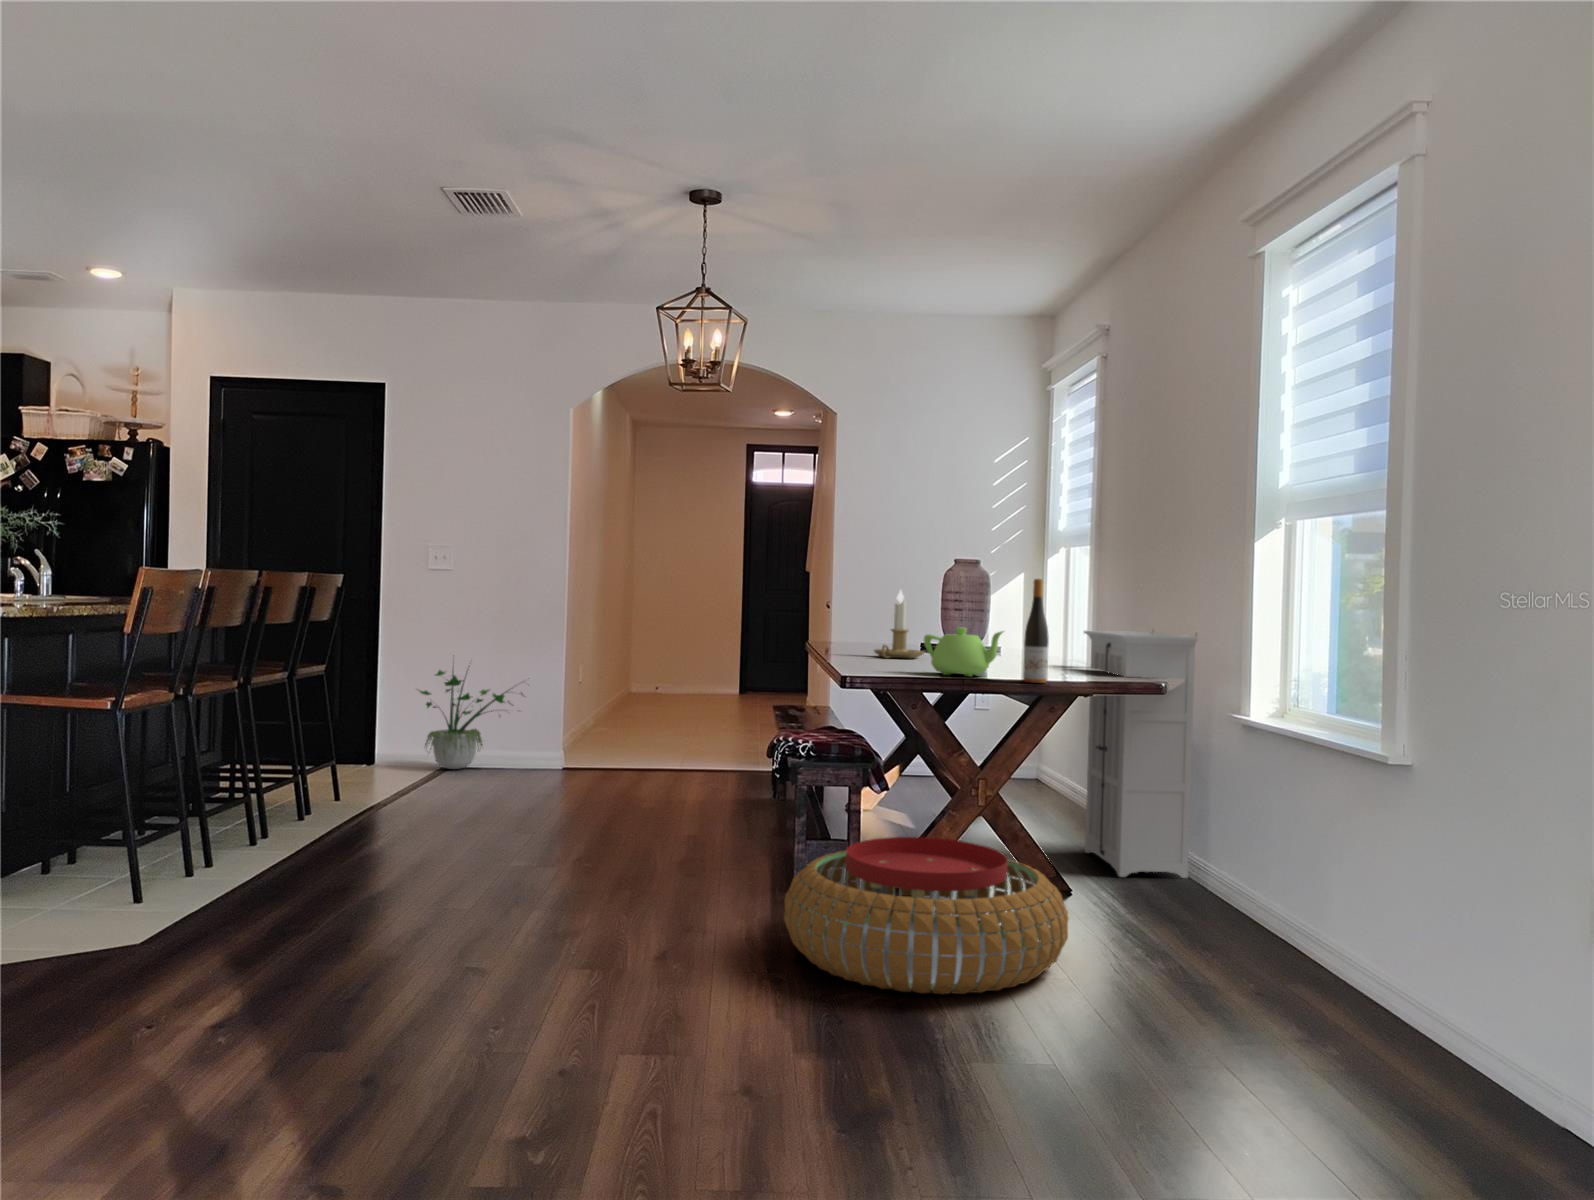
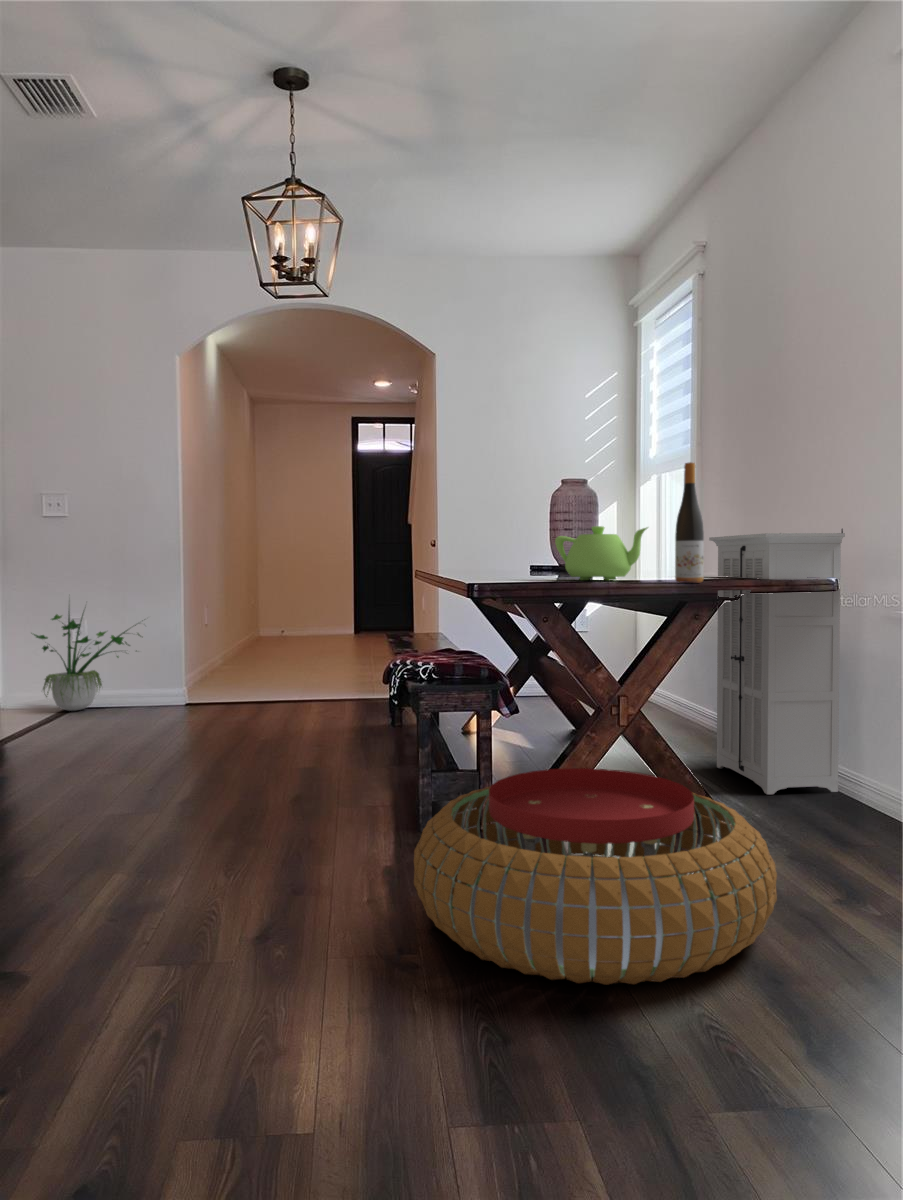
candlestick: present [874,591,924,658] -> none [490,501,544,574]

